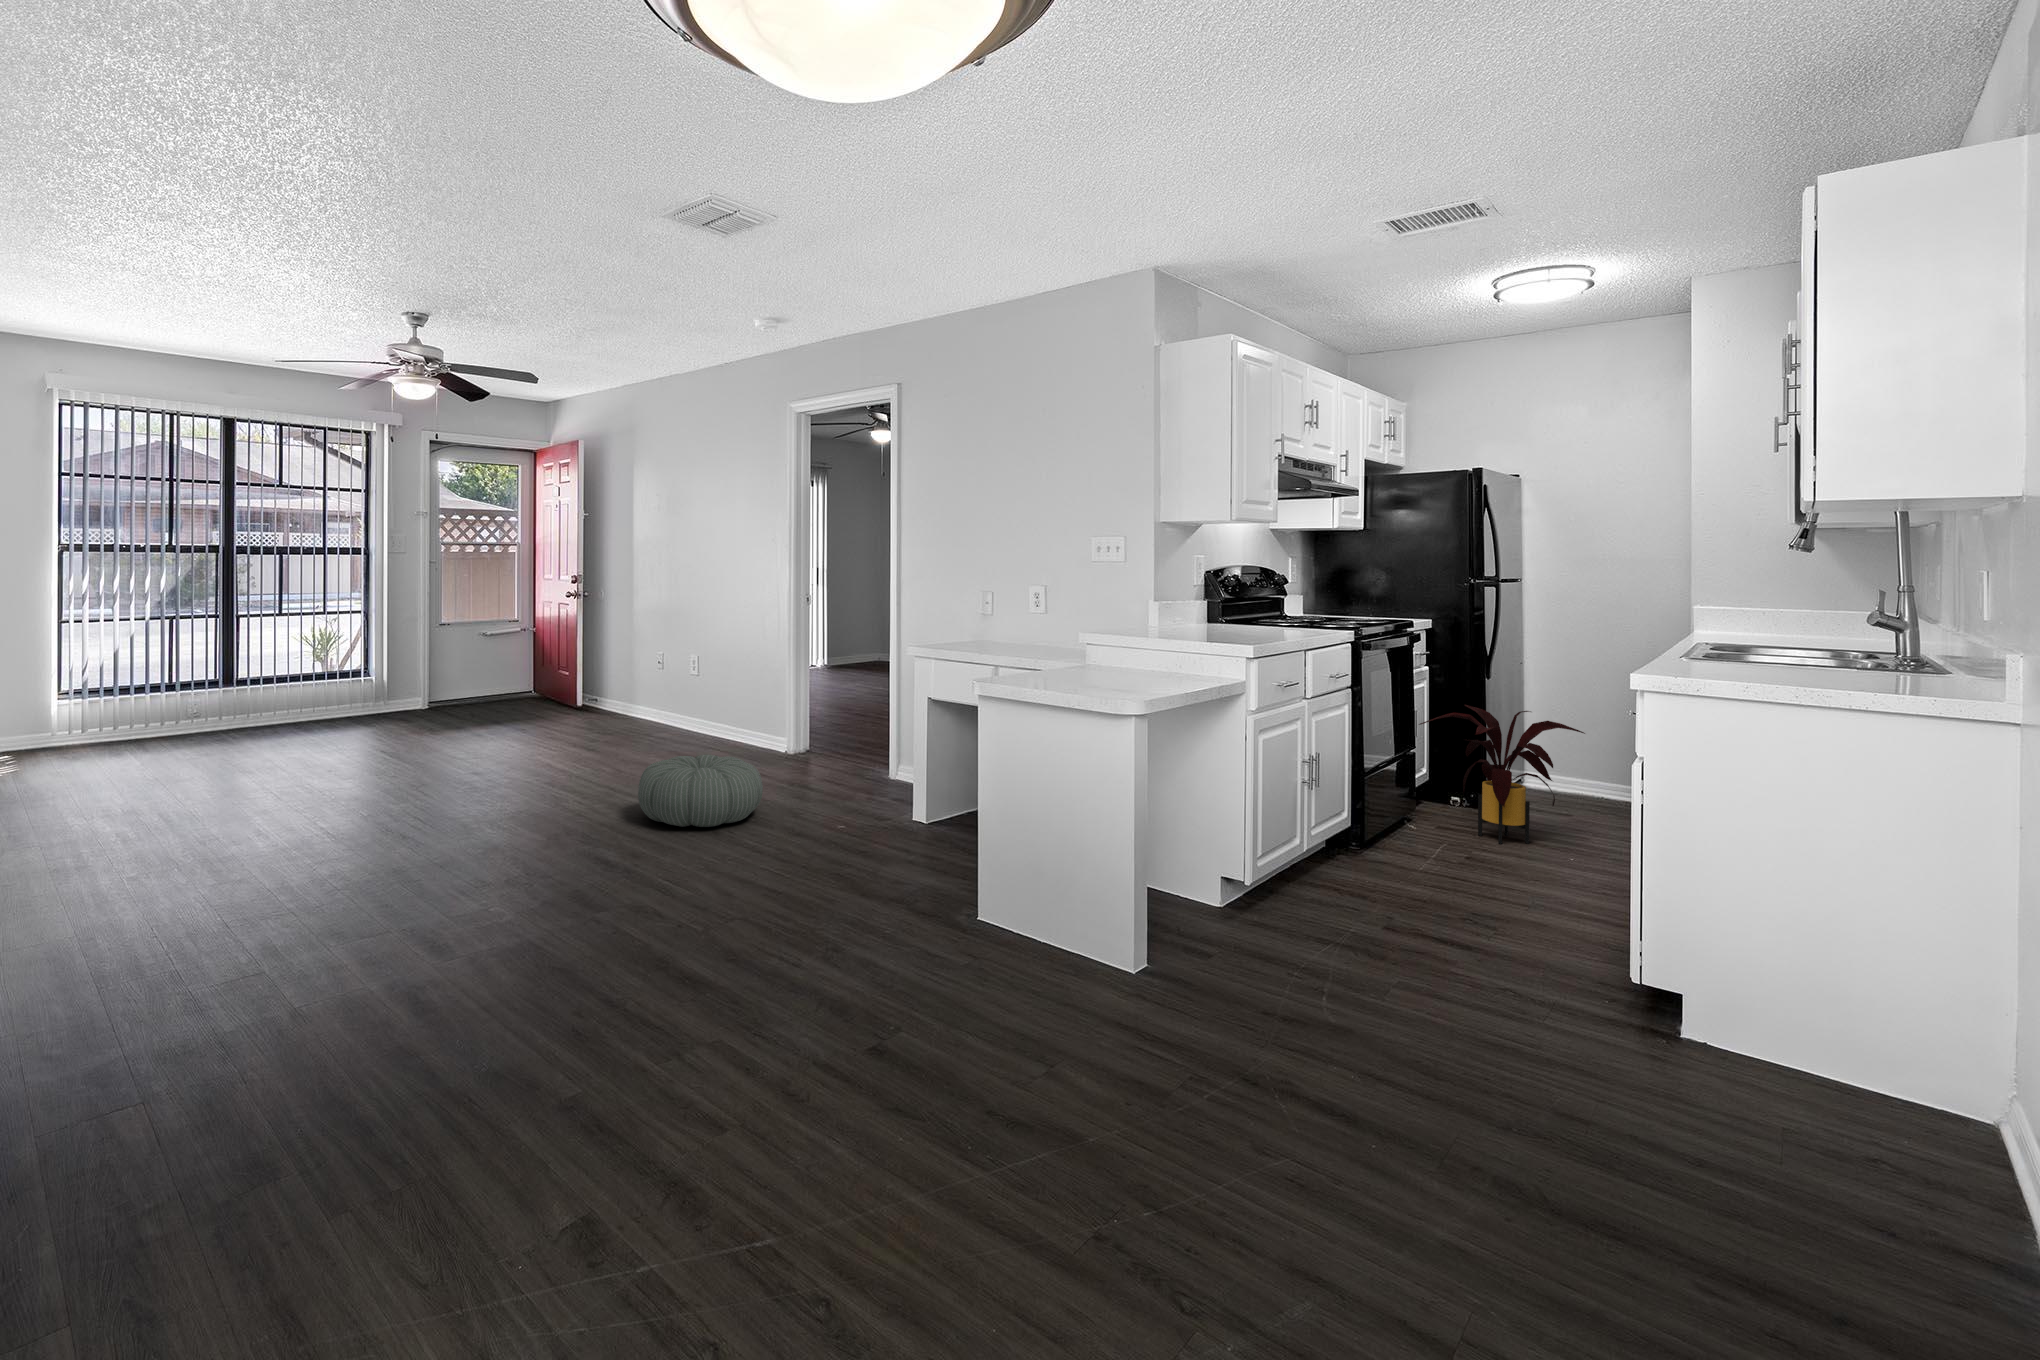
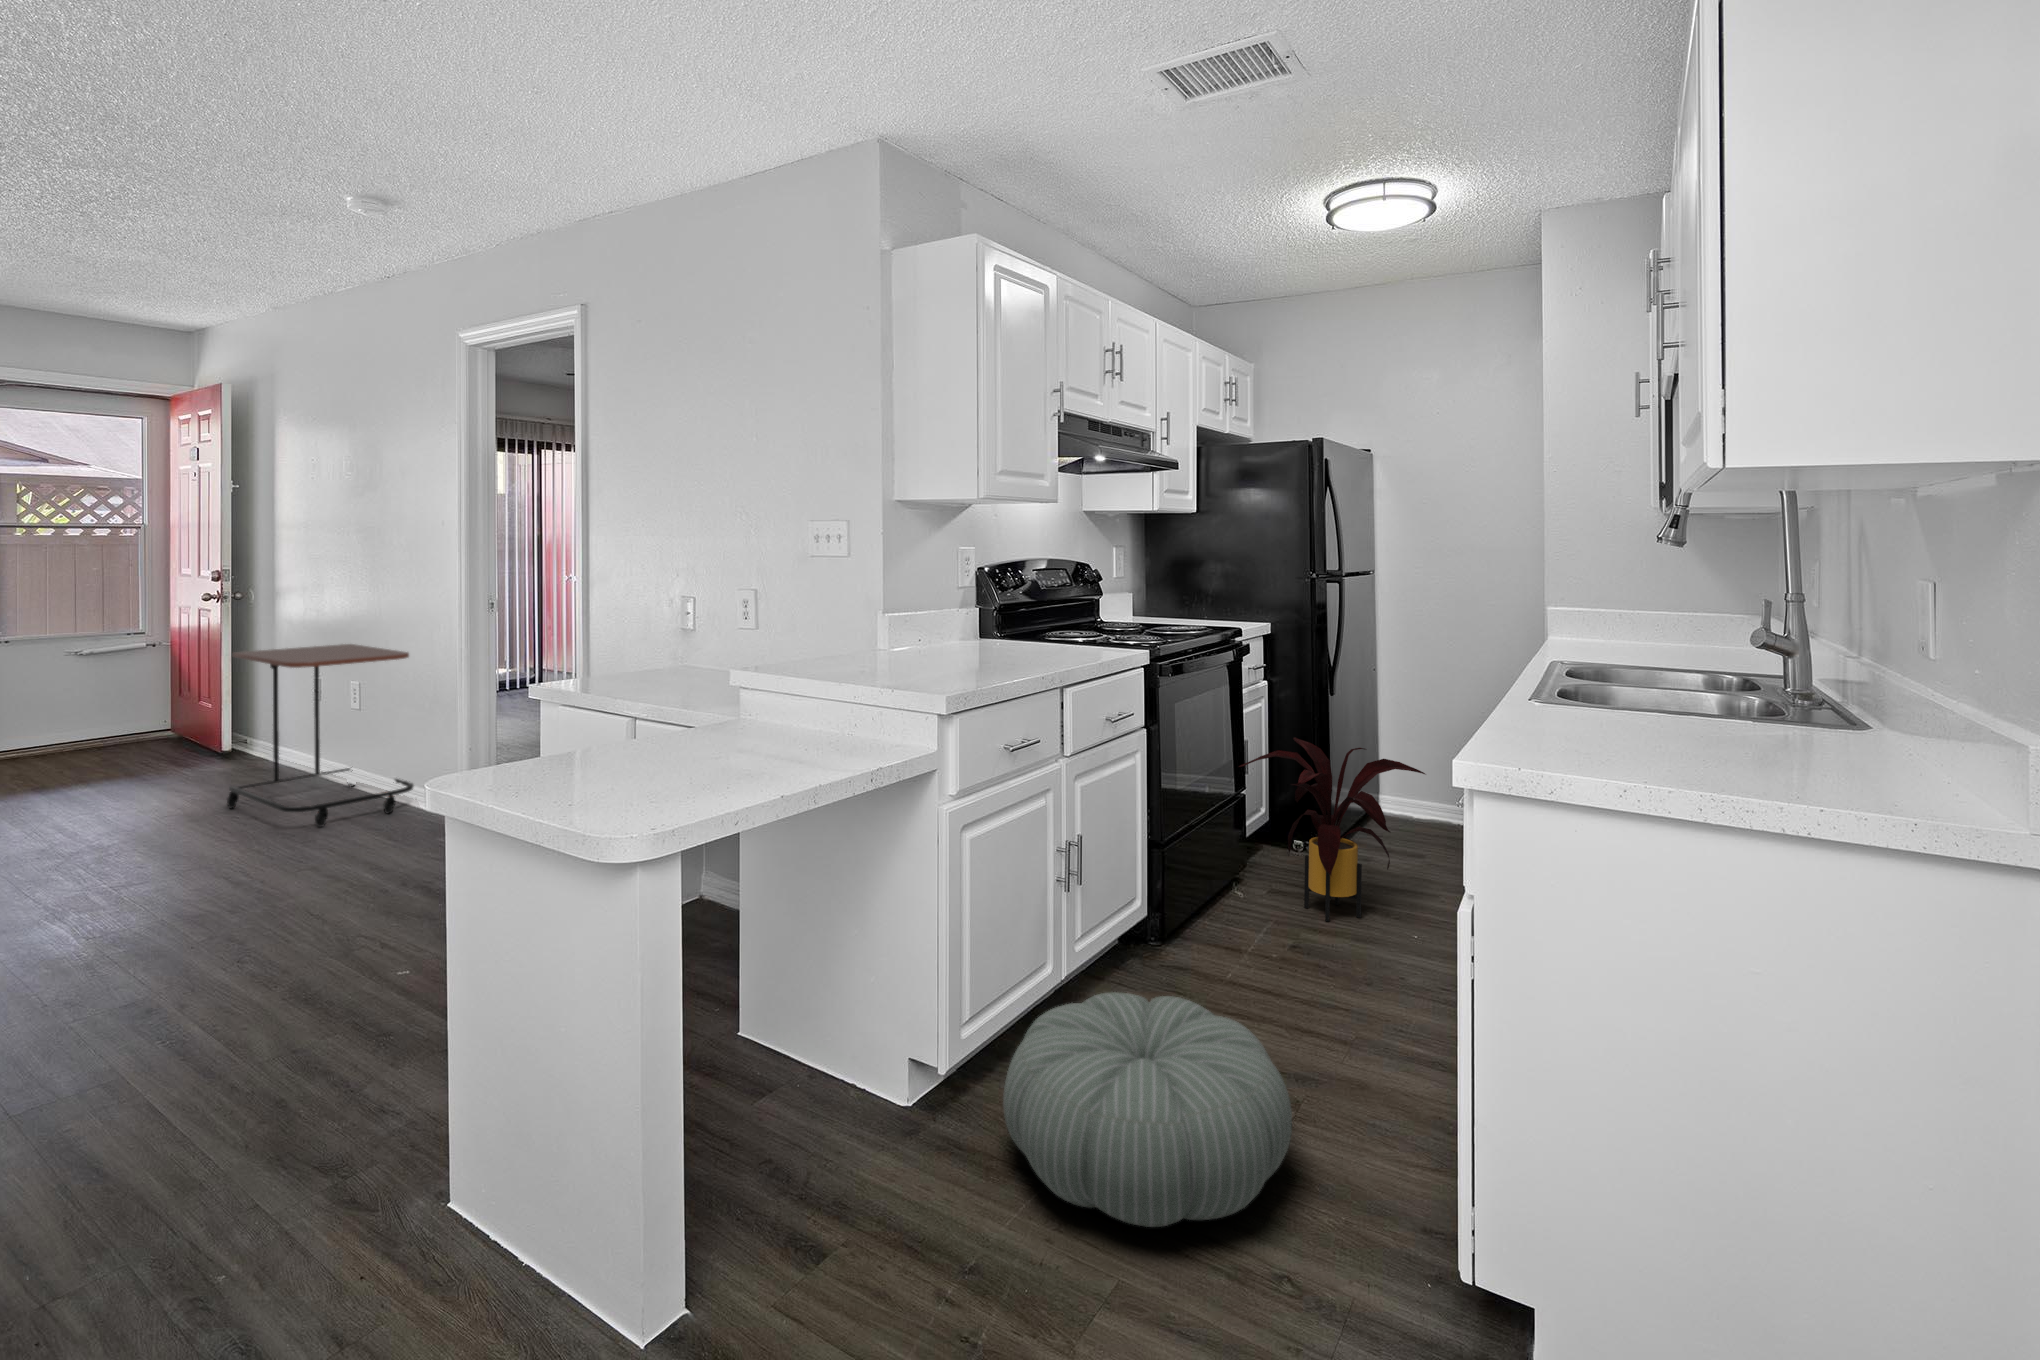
side table: none [623,627,746,752] -> present [227,644,414,827]
pouf: present [638,755,763,827] -> present [1003,992,1292,1227]

